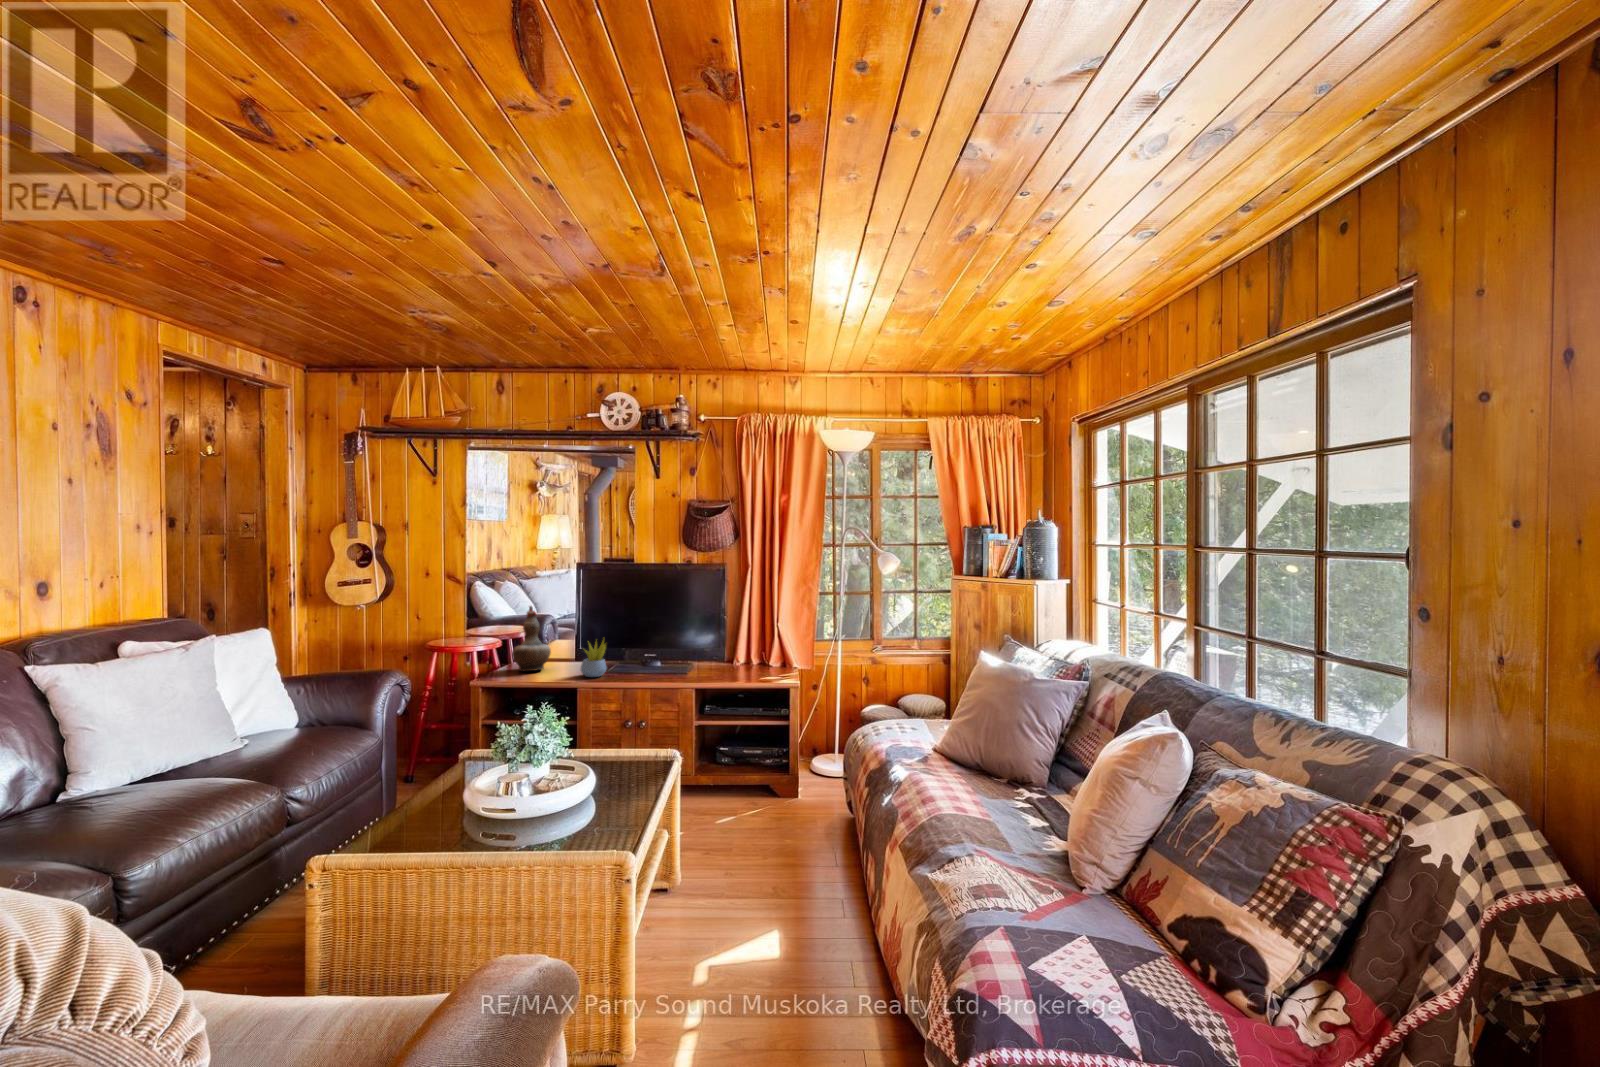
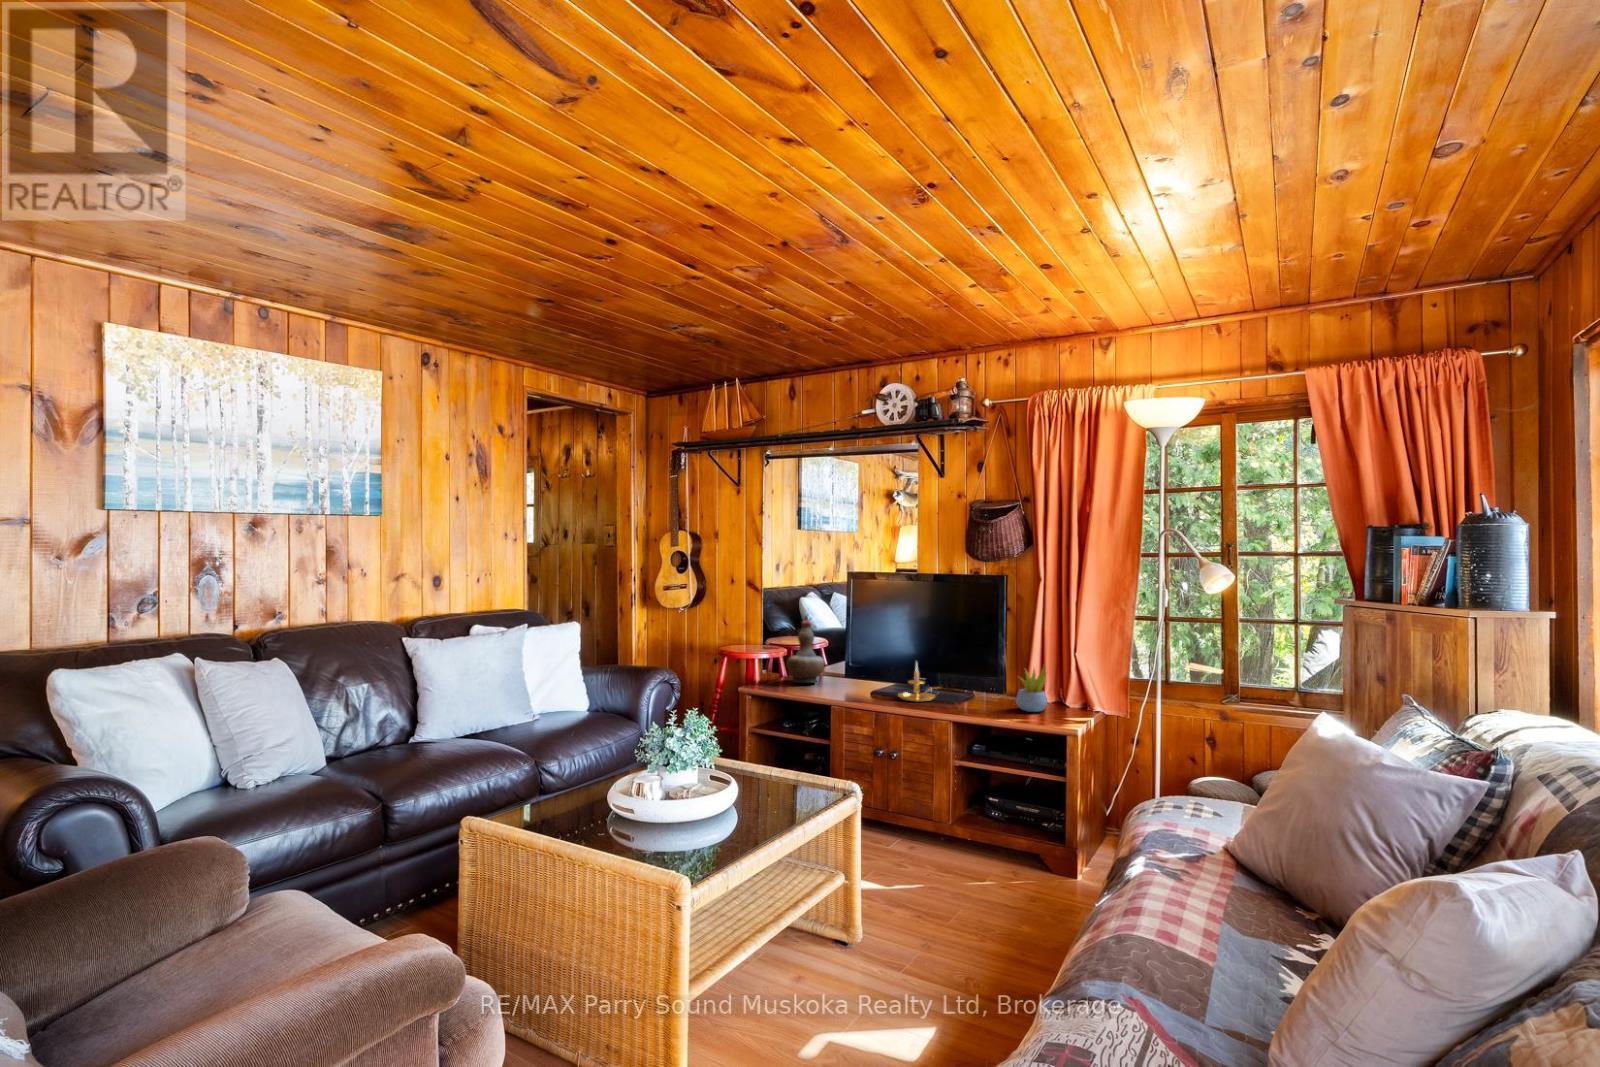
succulent plant: present [581,641,606,677] -> present [1016,668,1047,712]
candle holder: none [633,641,671,676] -> present [898,667,936,702]

